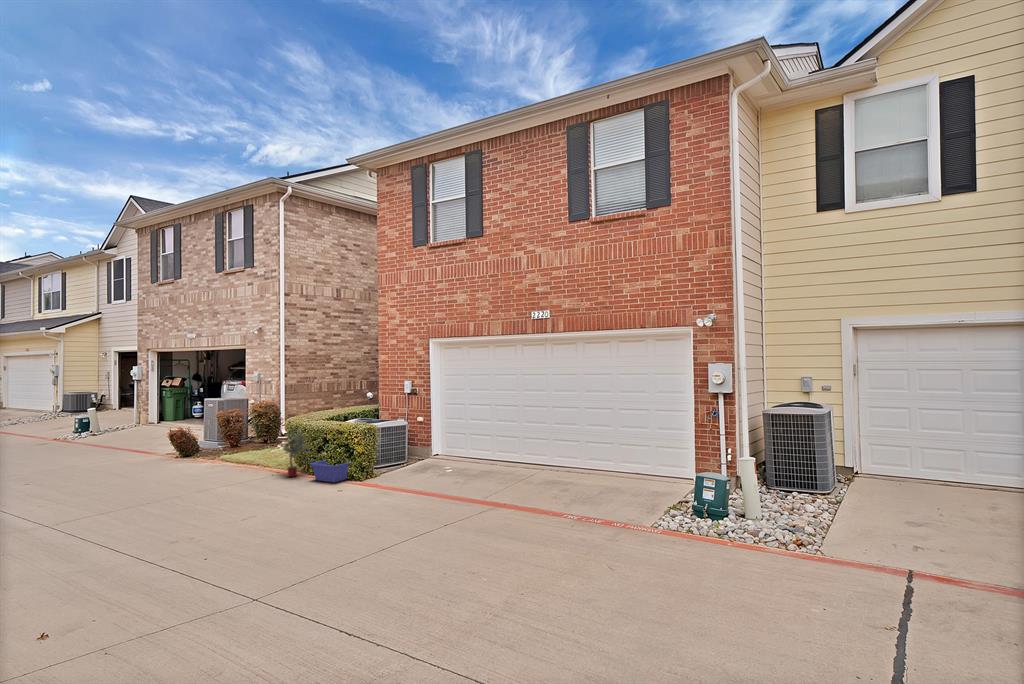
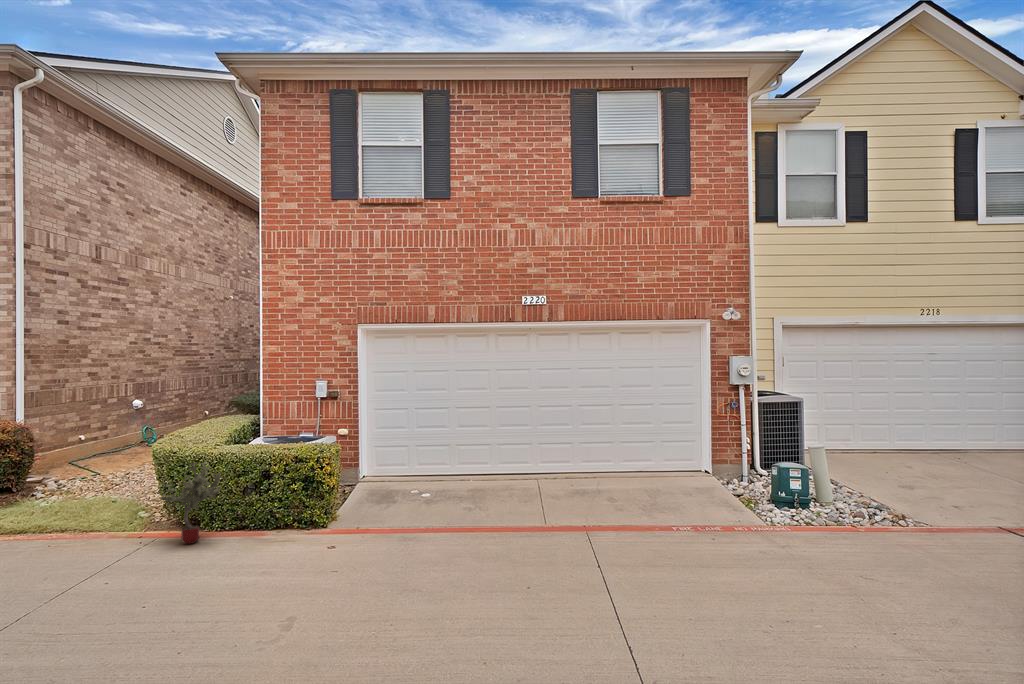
storage bin: present [310,460,350,482] -> none [243,504,309,541]

